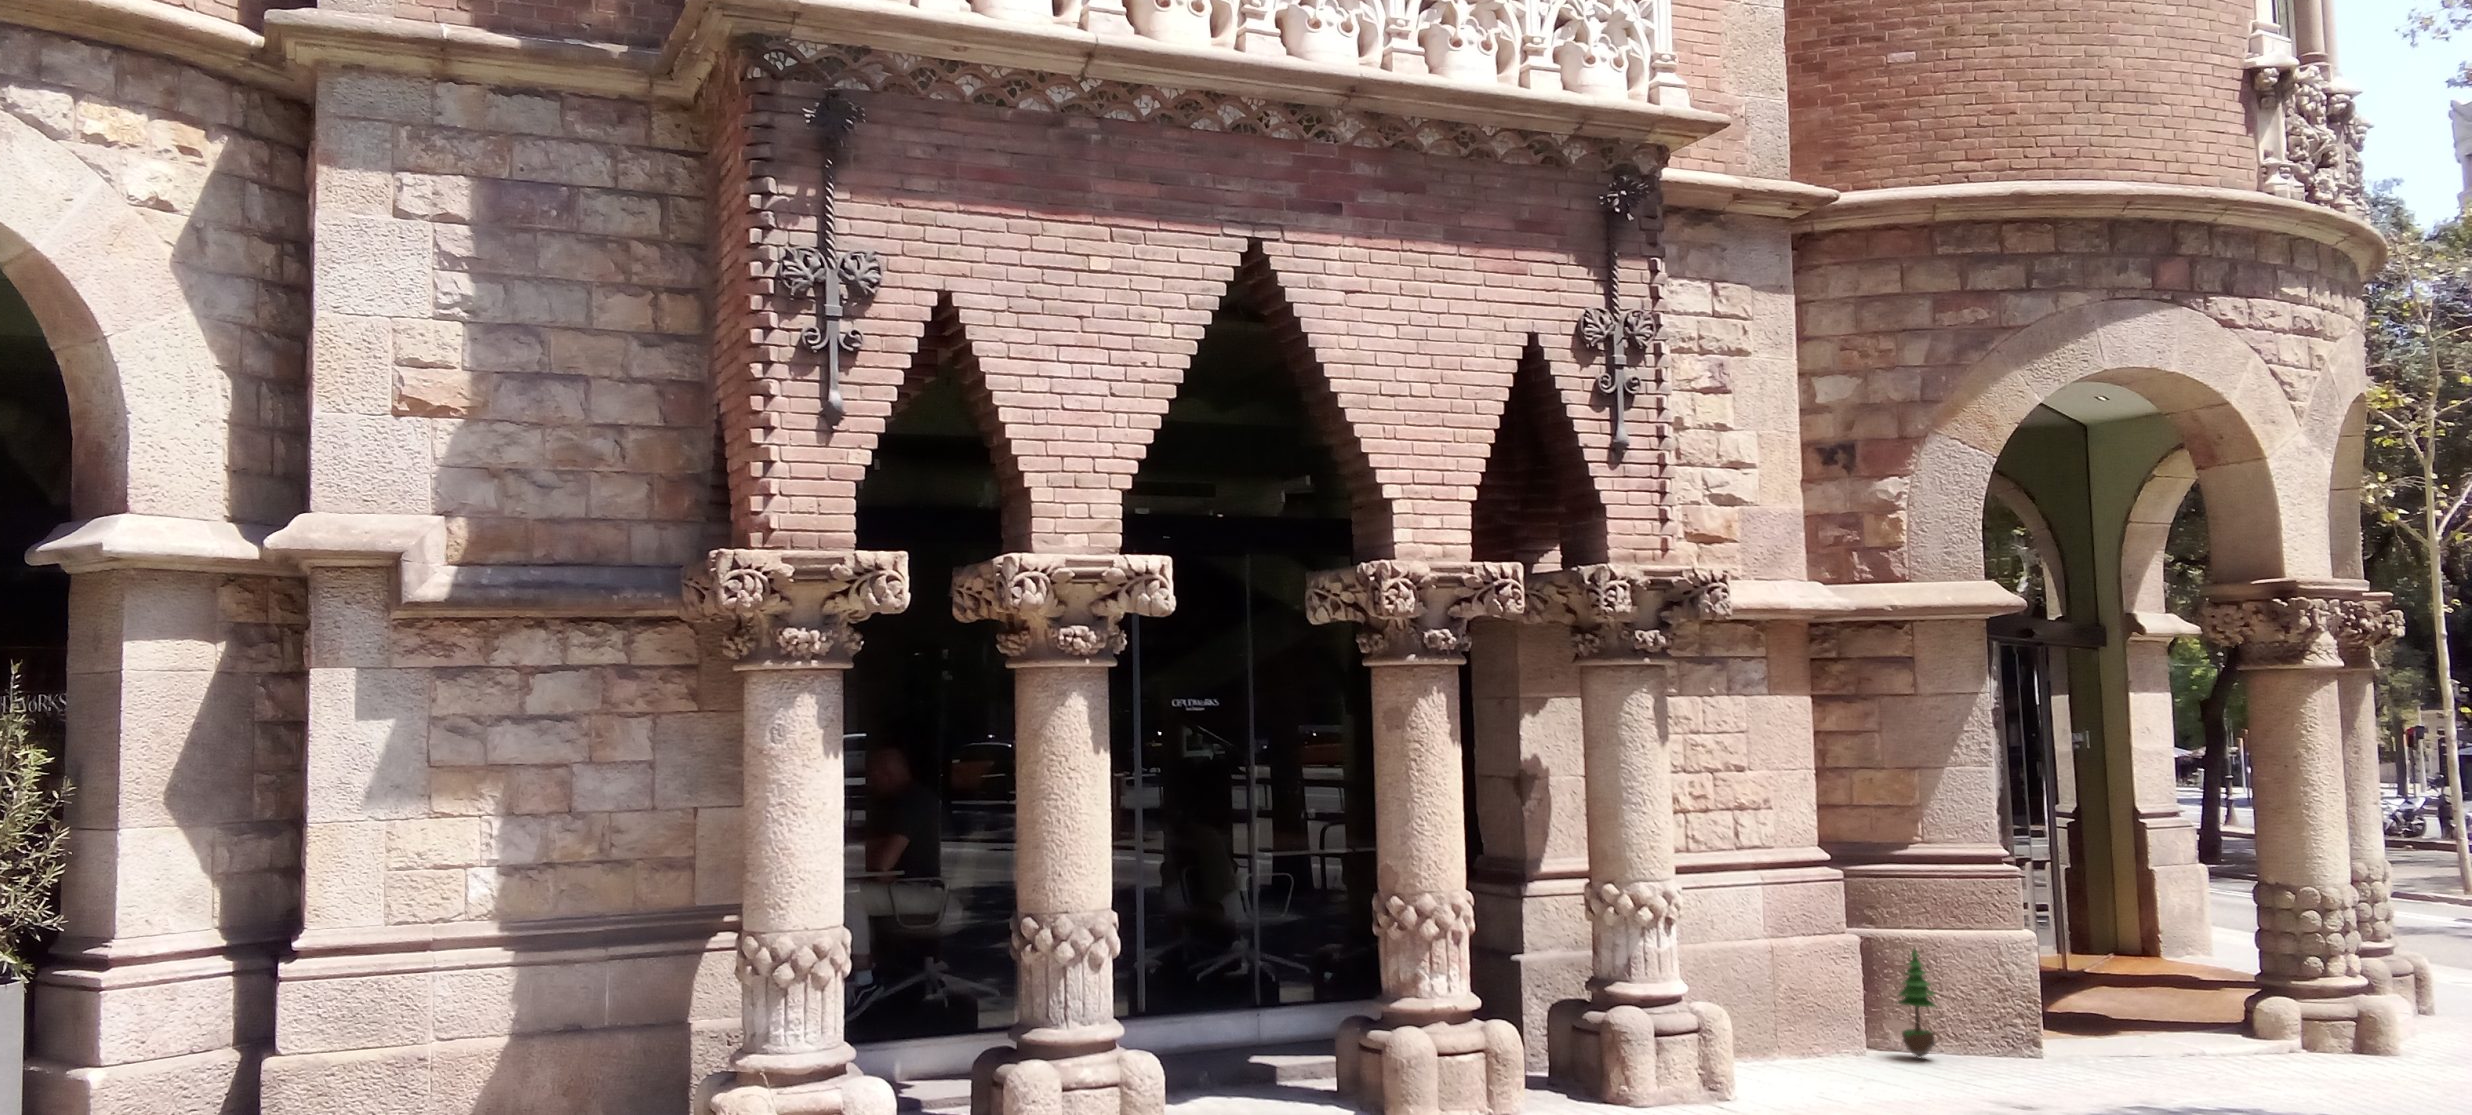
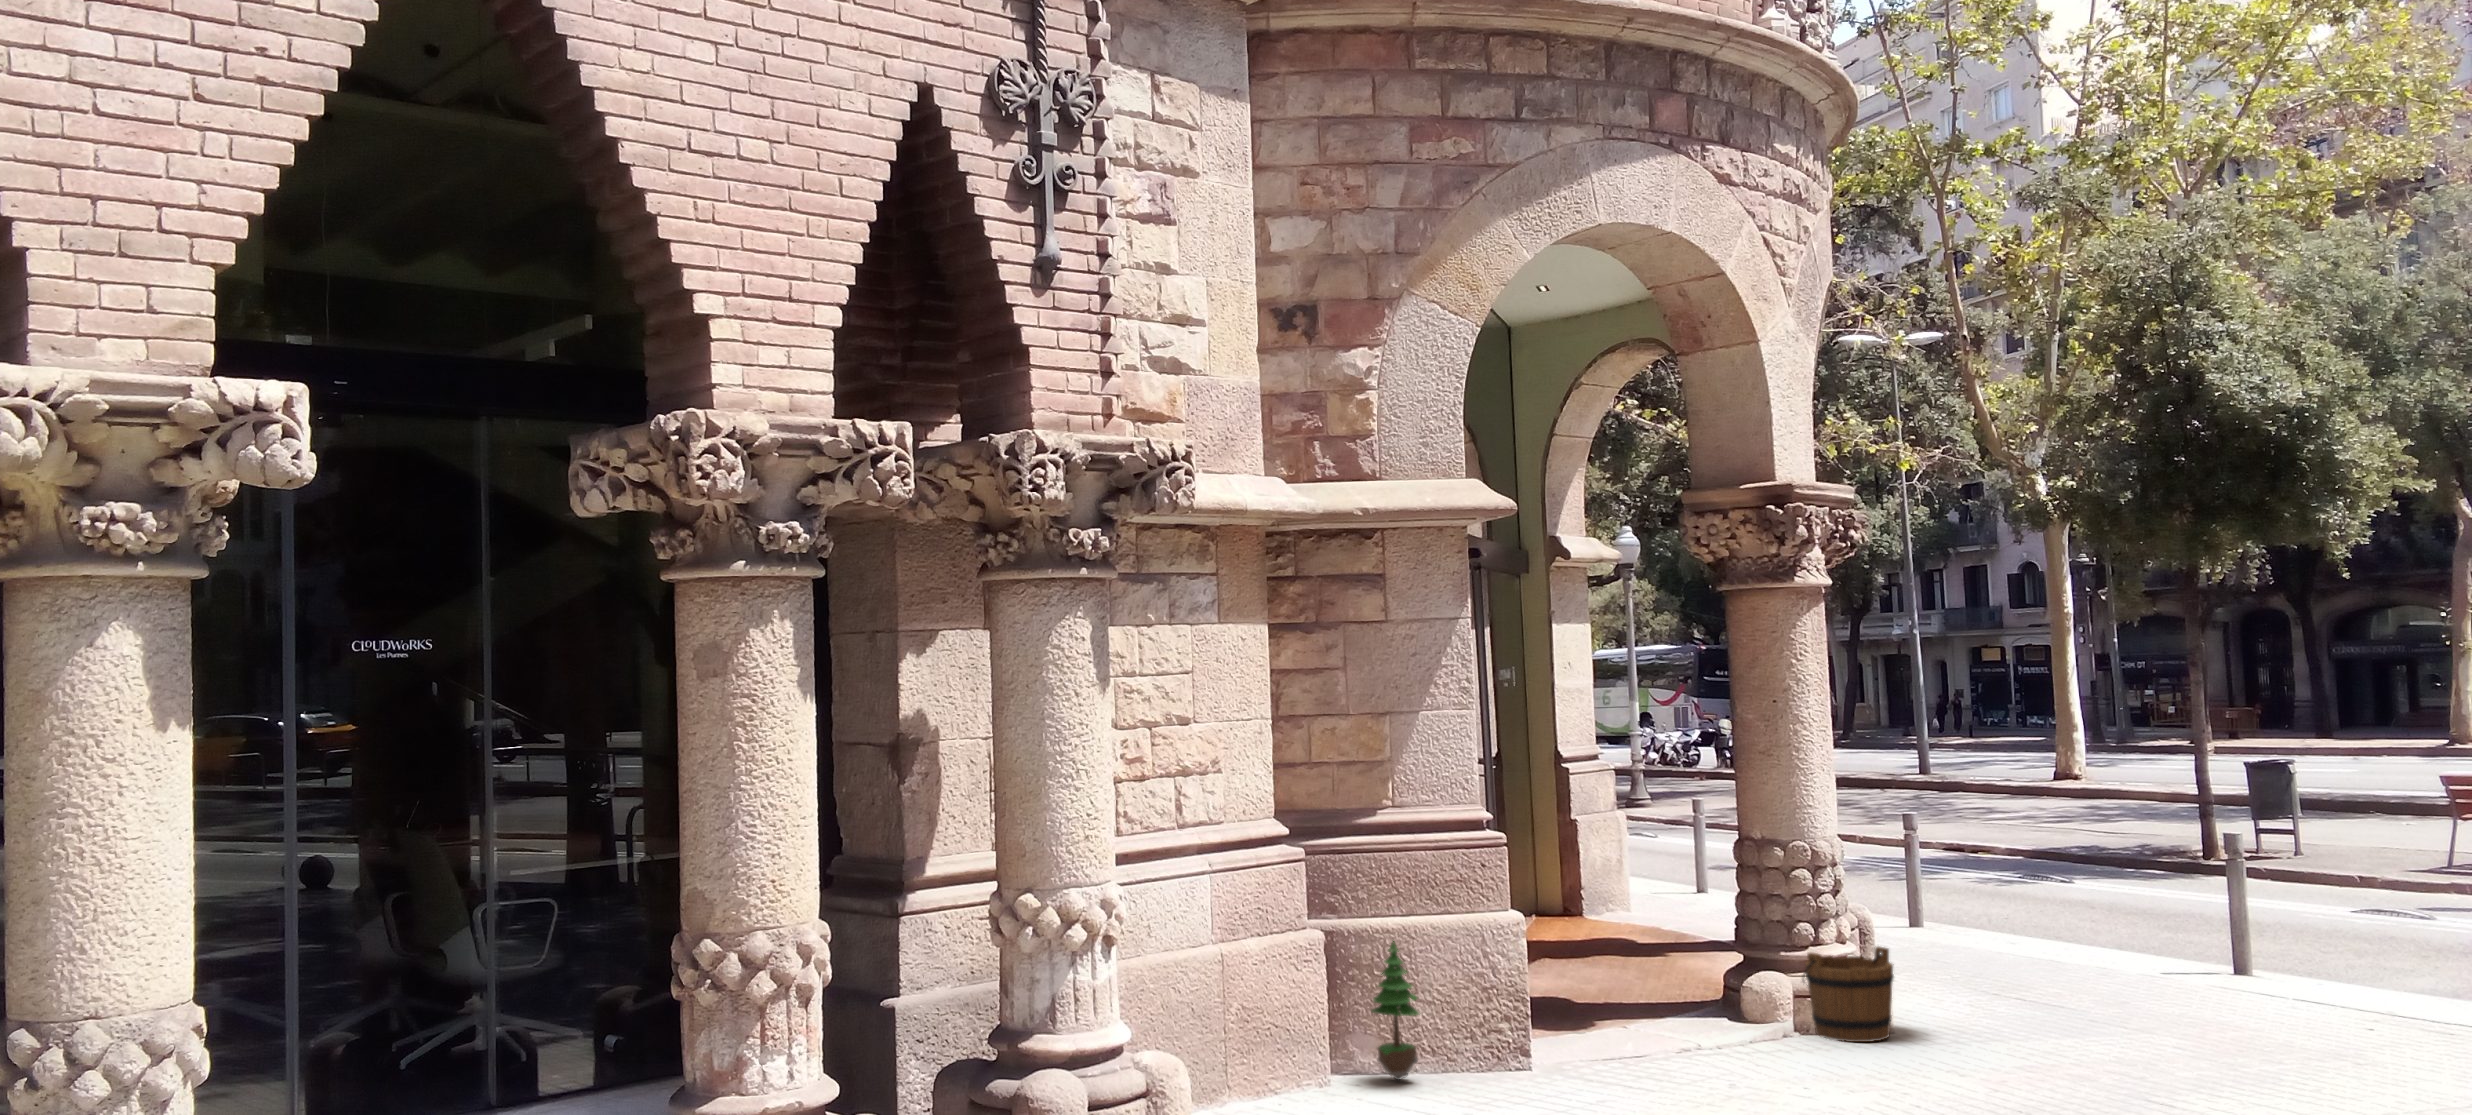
bucket: none [2309,986,2396,1066] -> present [1803,947,1894,1042]

